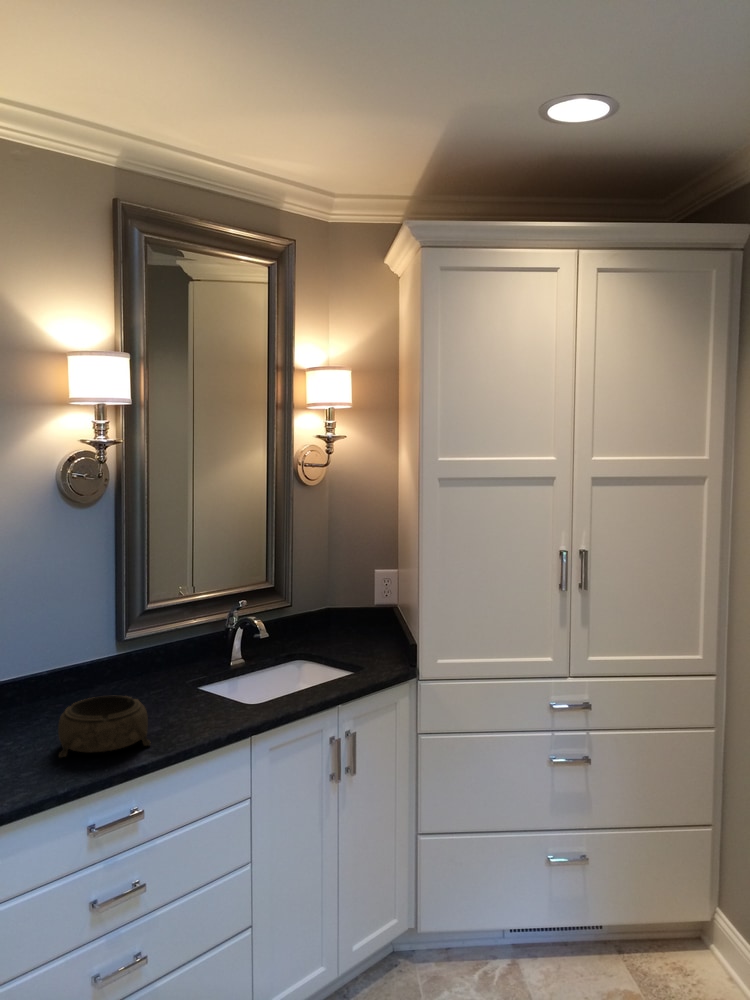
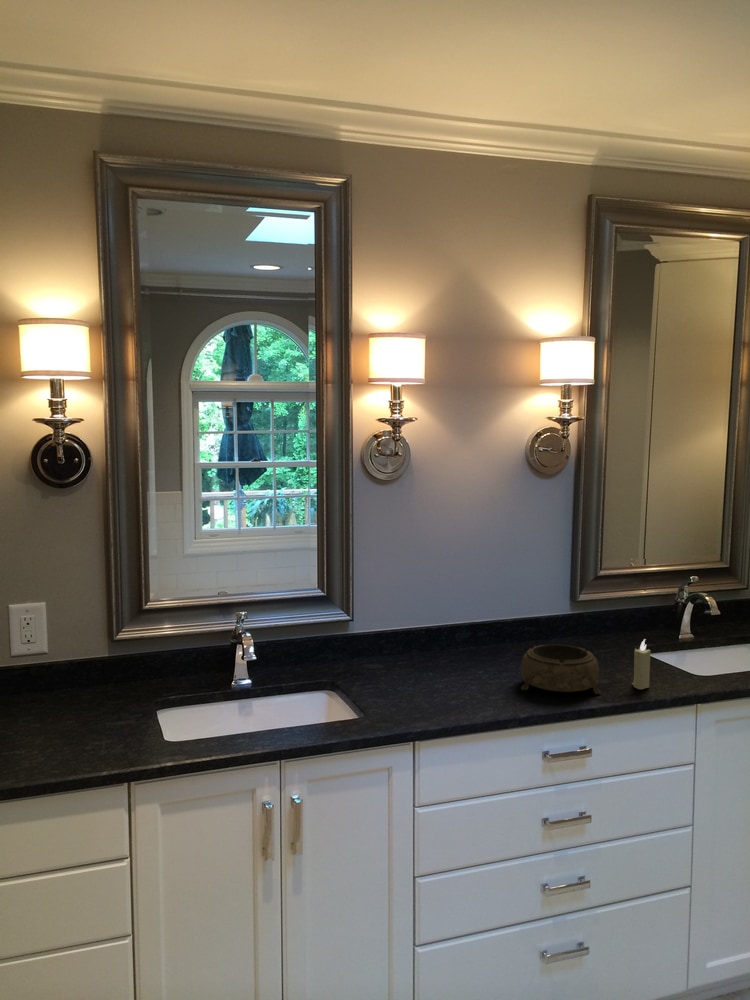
candle: none [183,677,202,732] -> present [632,639,651,689]

